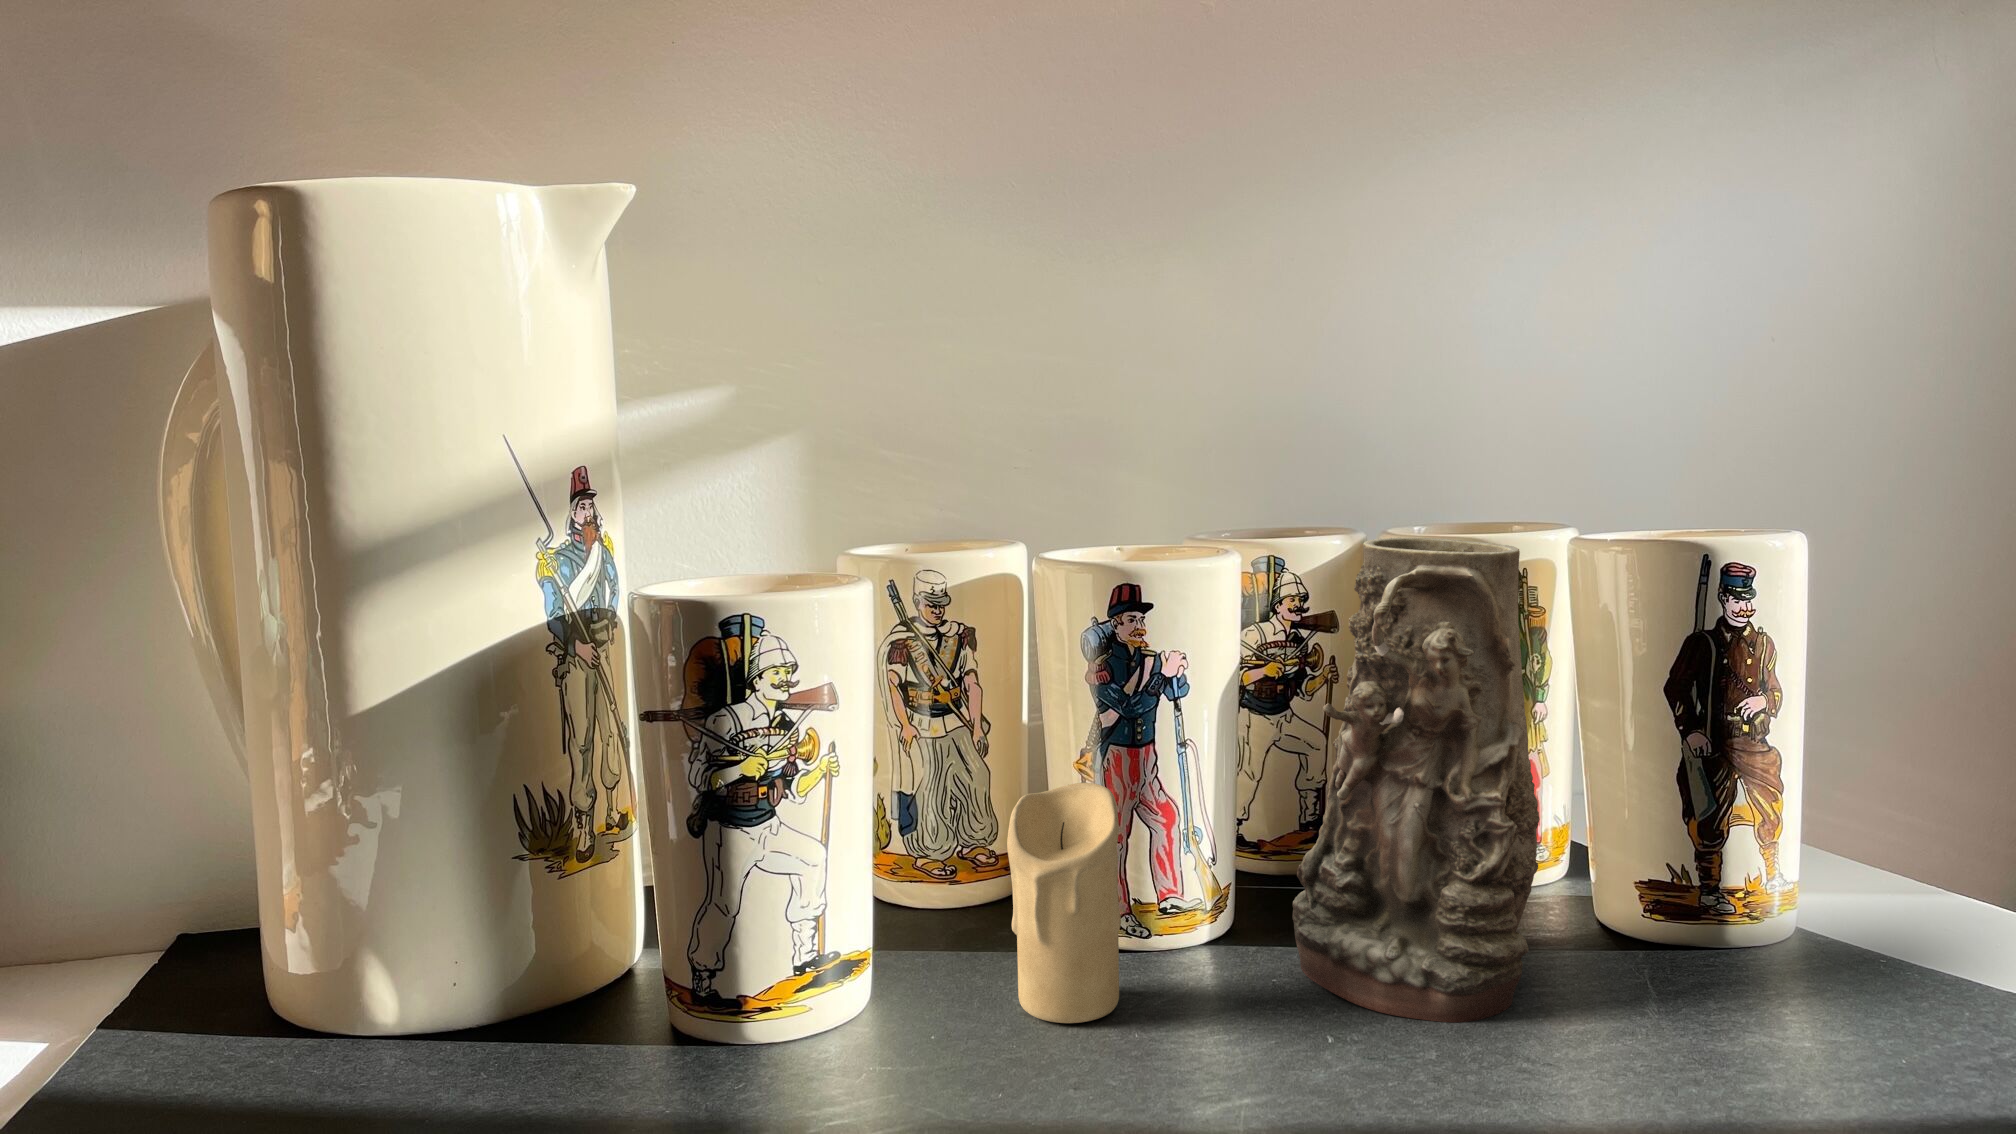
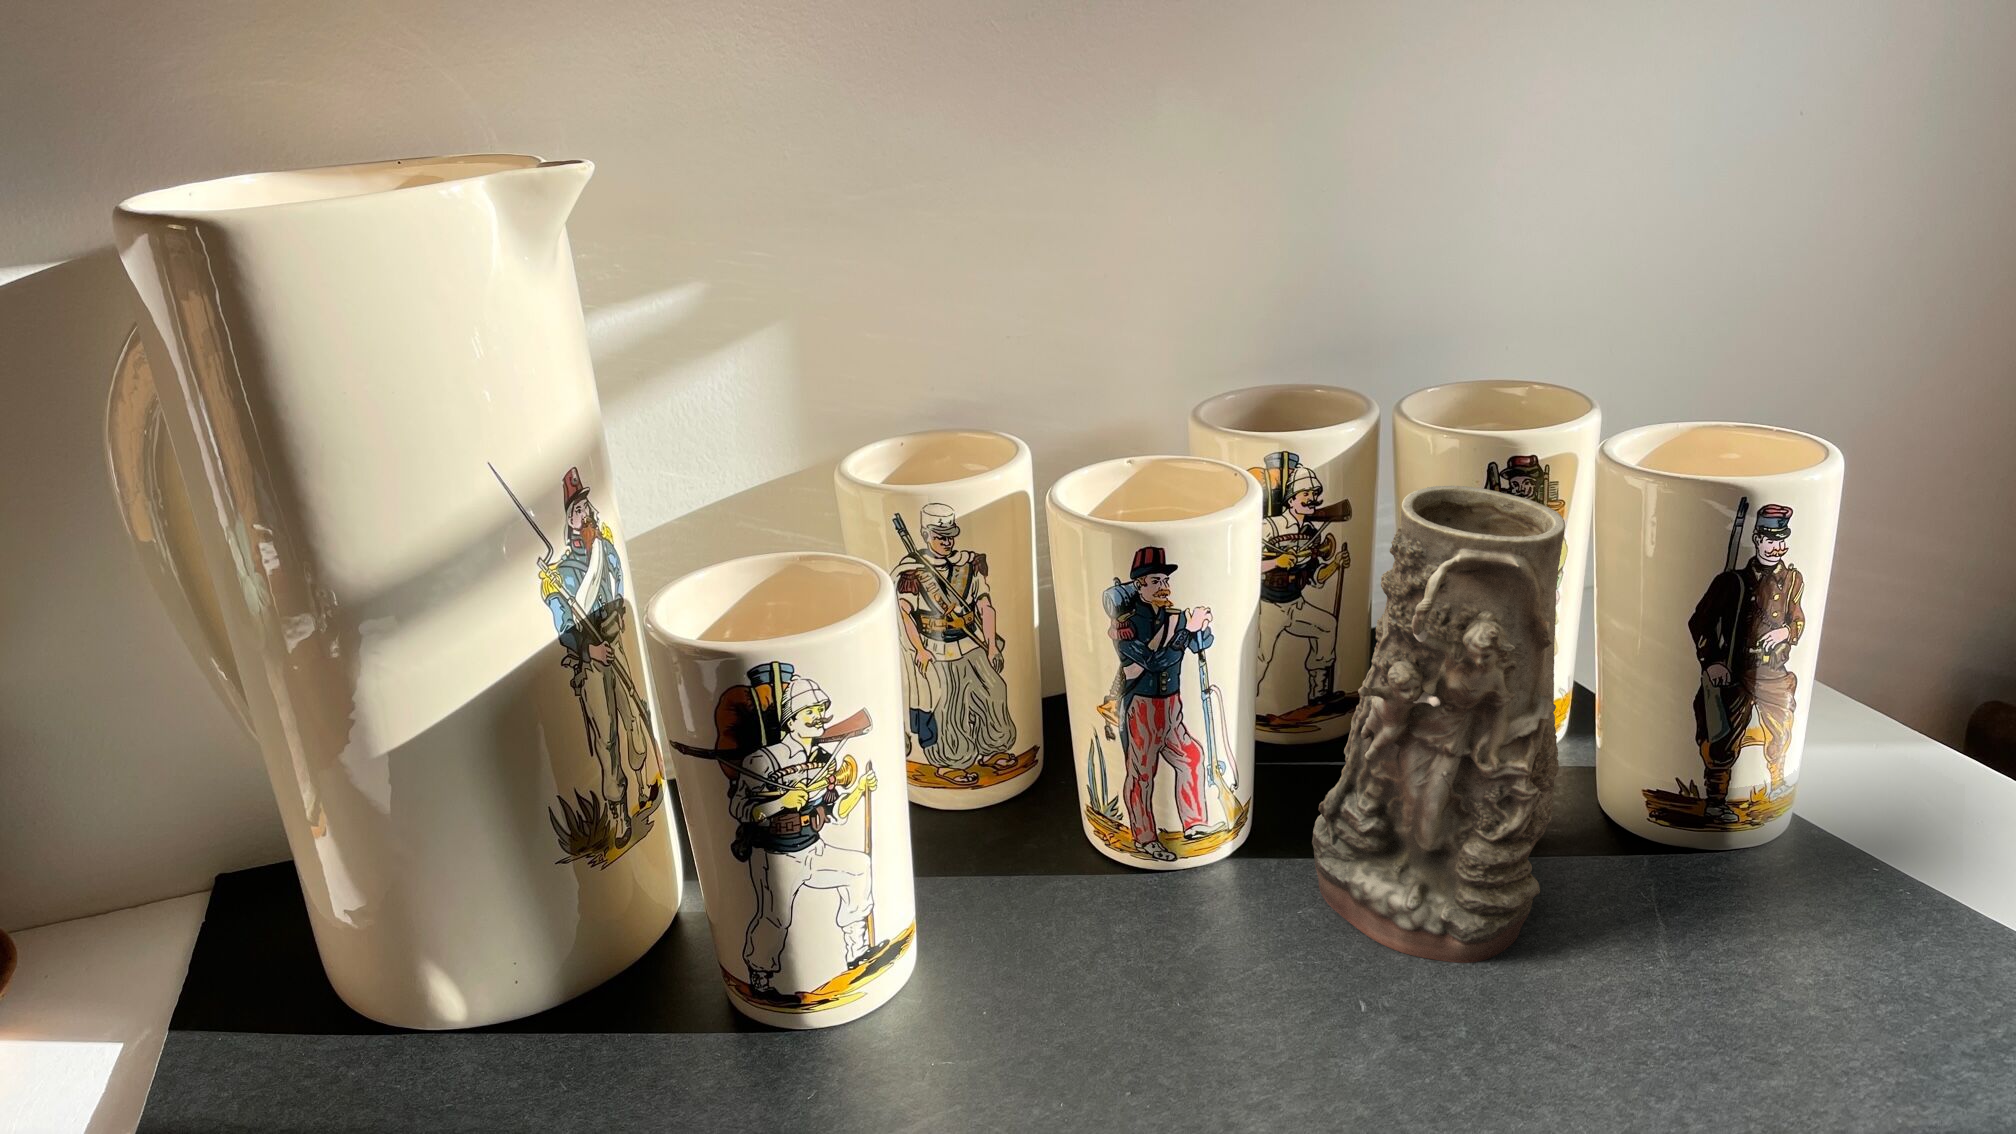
candle: present [1007,783,1121,1023] -> none [1045,755,1155,982]

